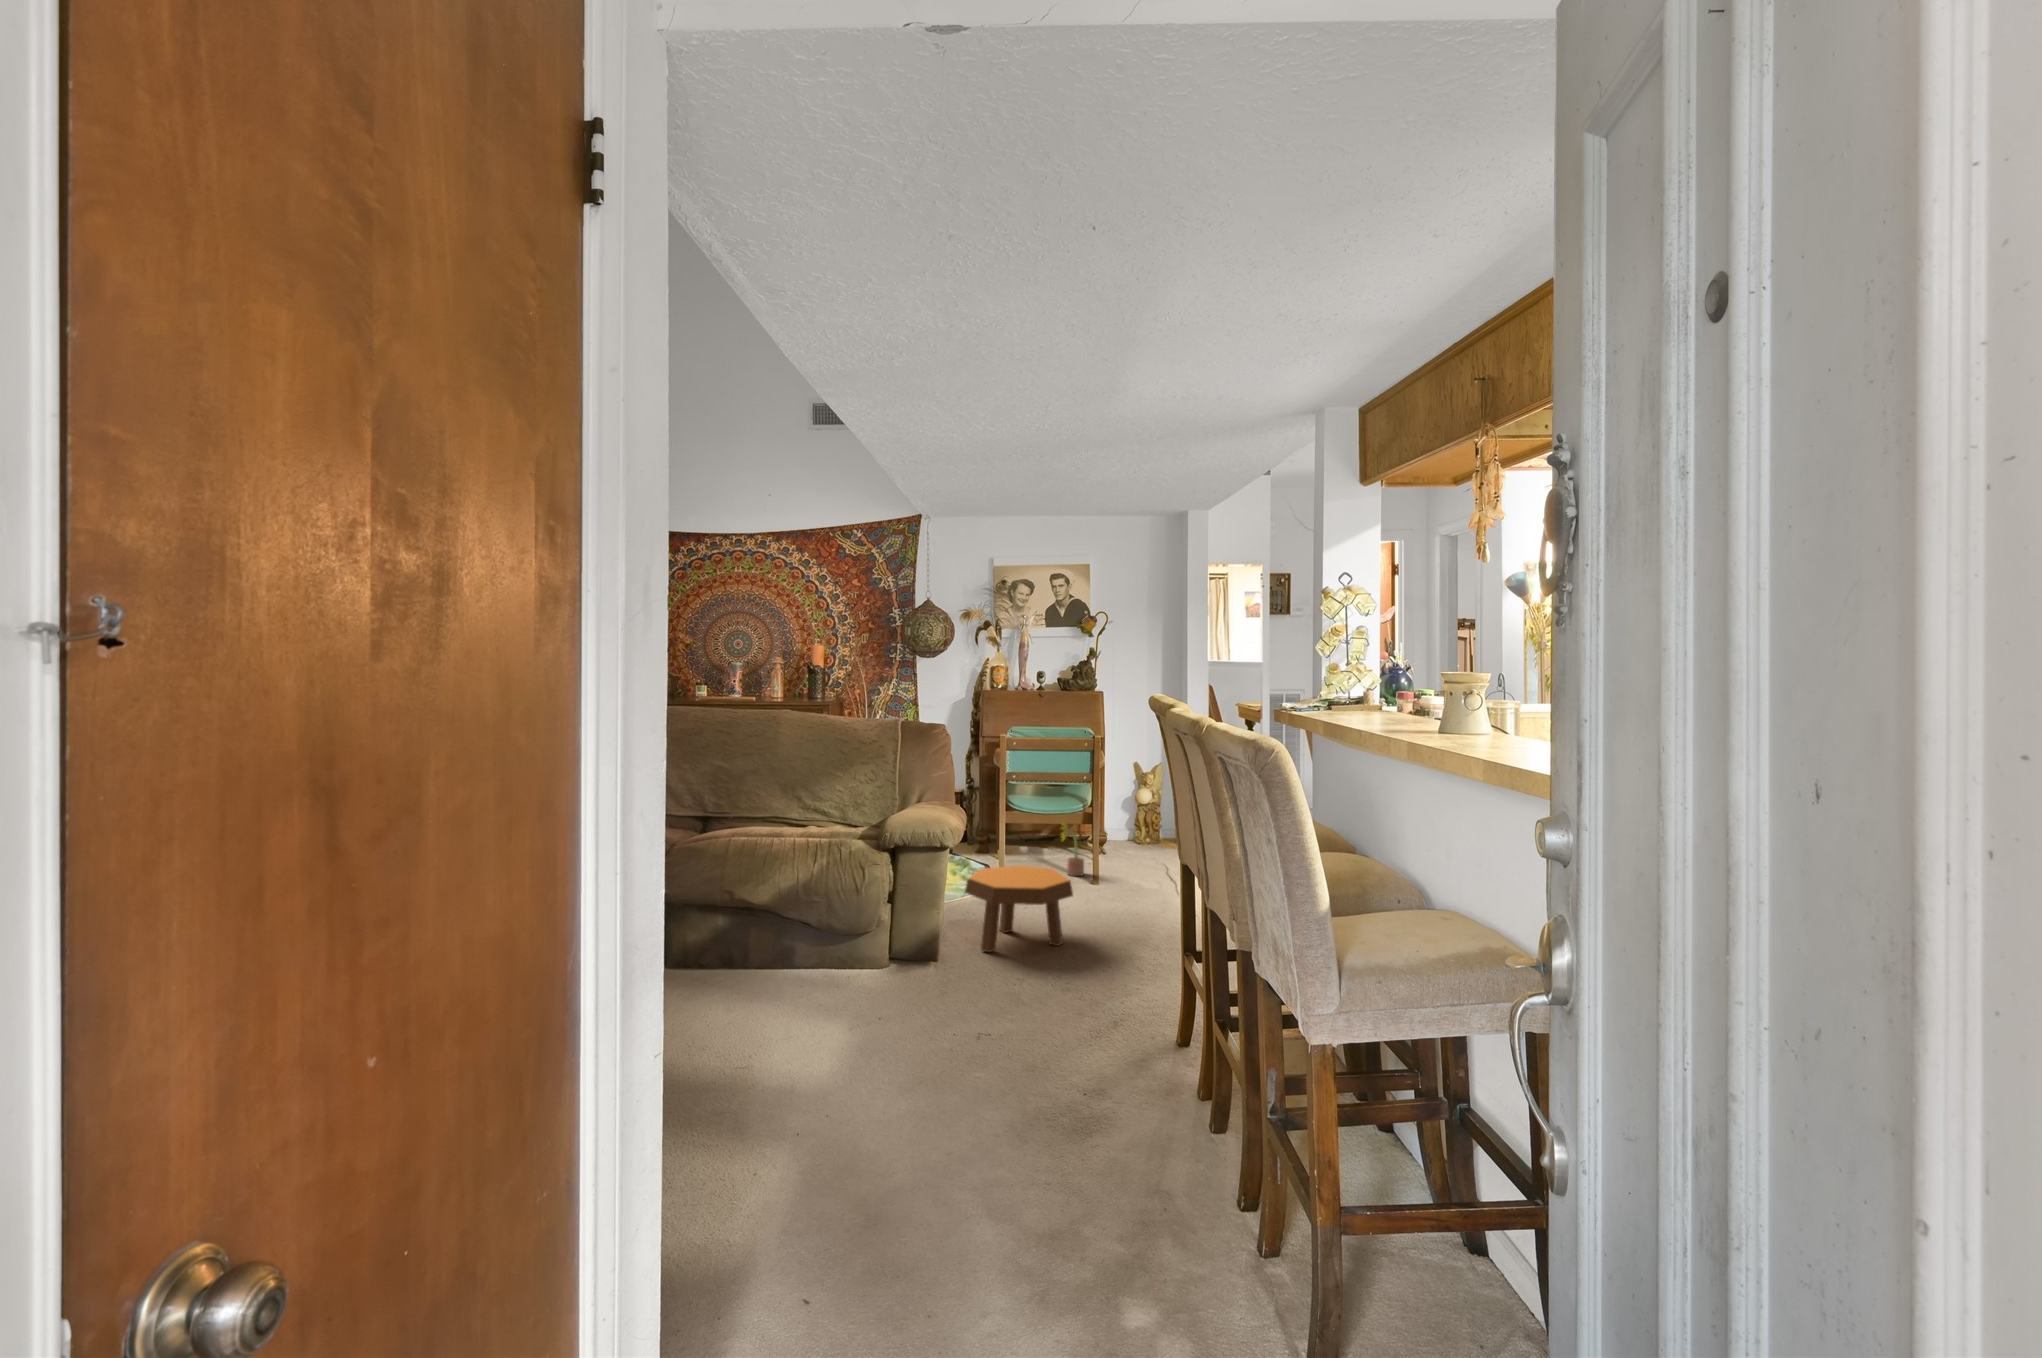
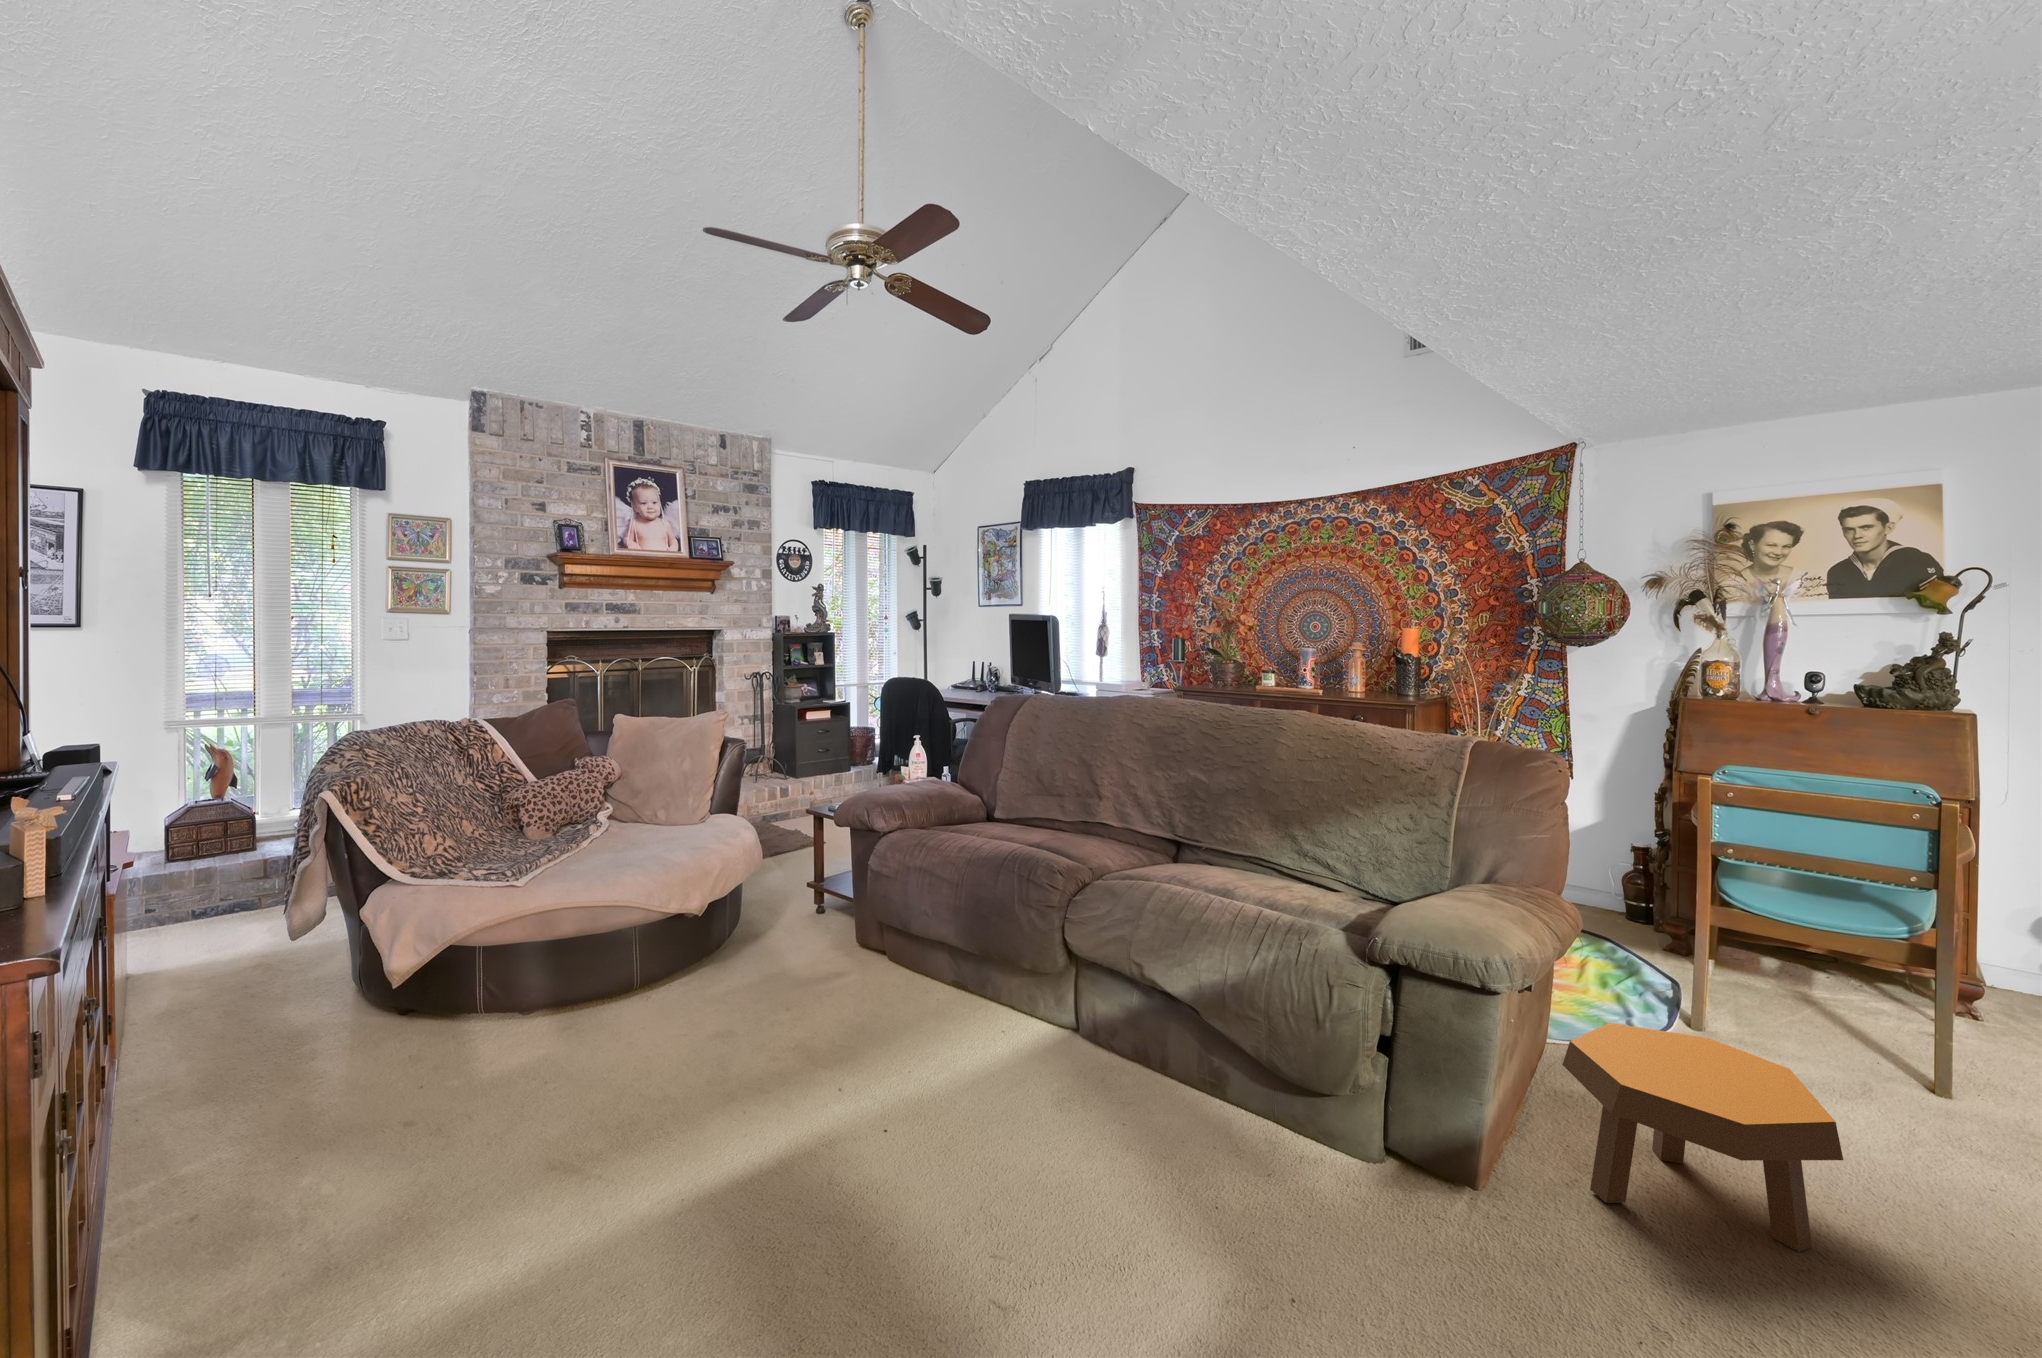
decorative plant: present [1062,820,1084,876] -> none [1844,943,1909,1066]

